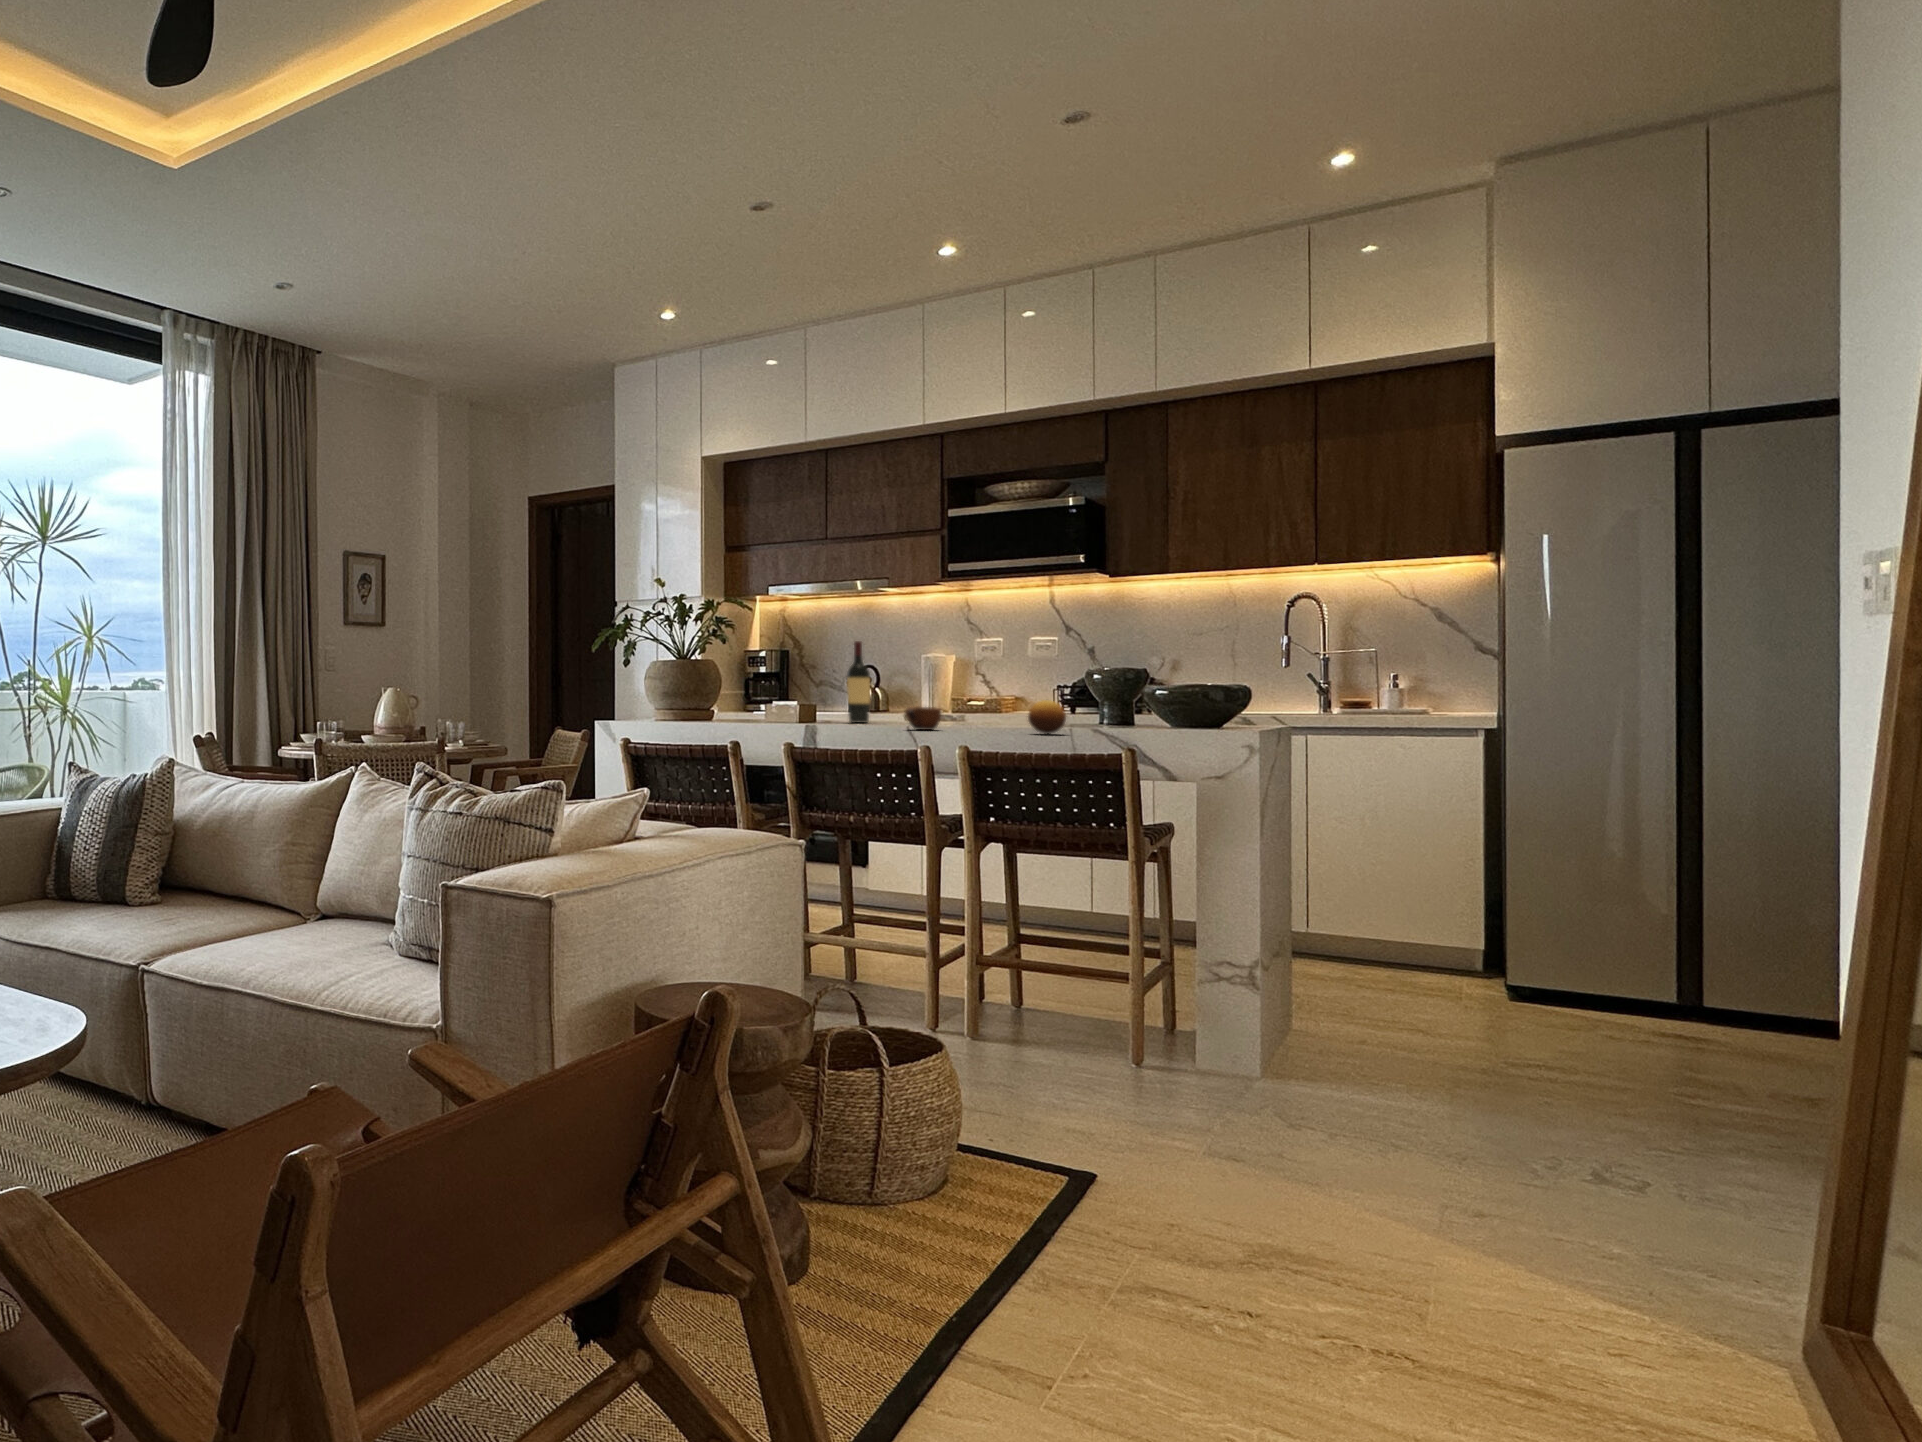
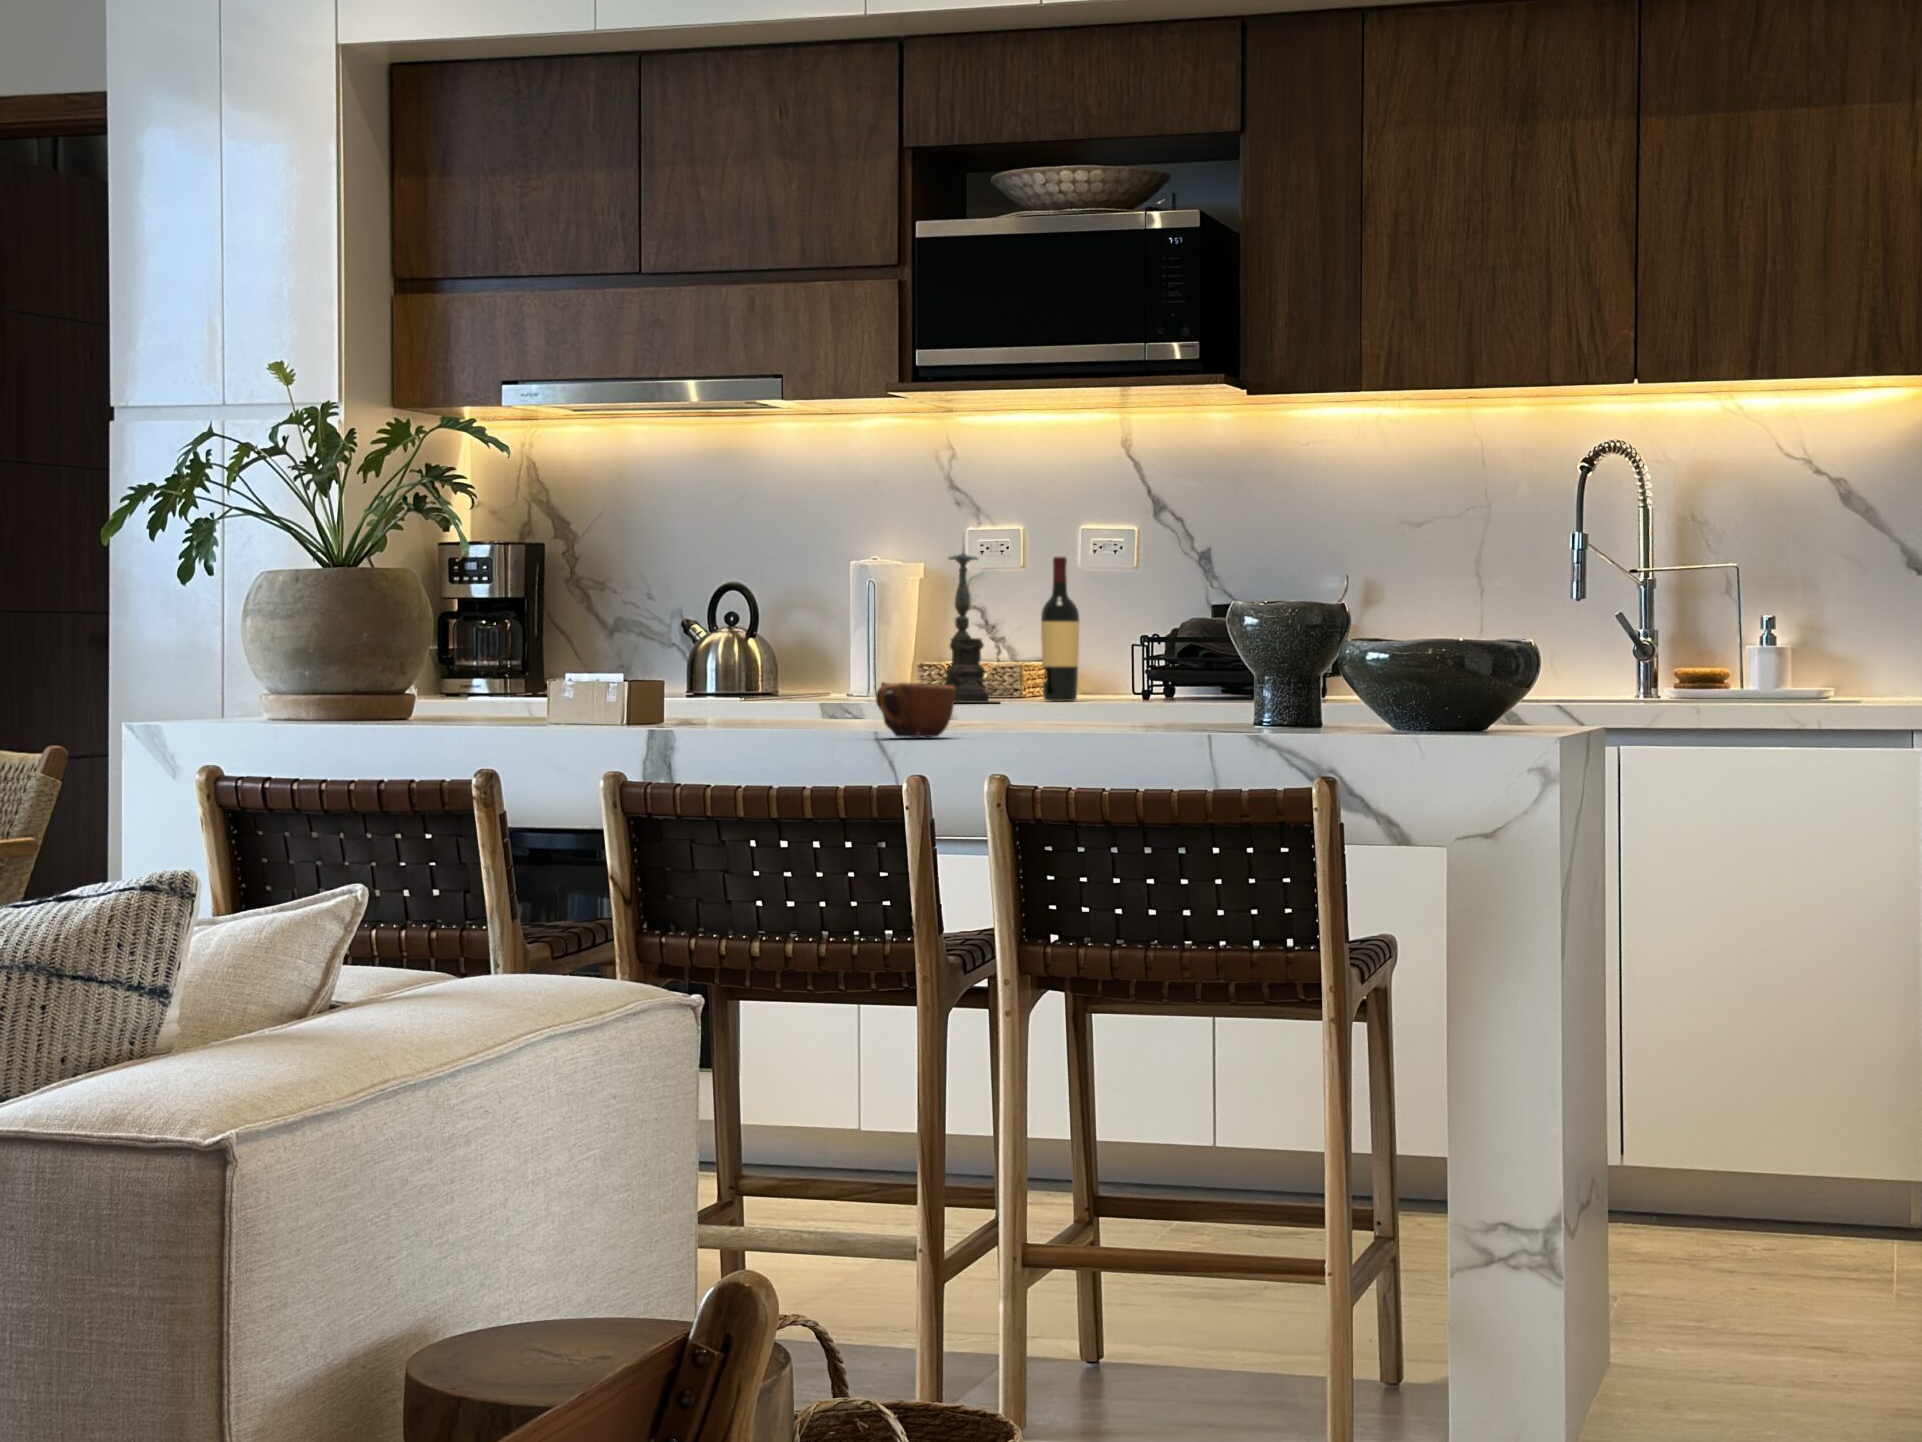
candle holder: none [947,639,984,711] -> present [944,548,999,703]
wine bottle: present [847,641,870,723] -> present [1041,557,1079,701]
fruit: present [1028,700,1066,734] -> none [1140,661,1215,738]

